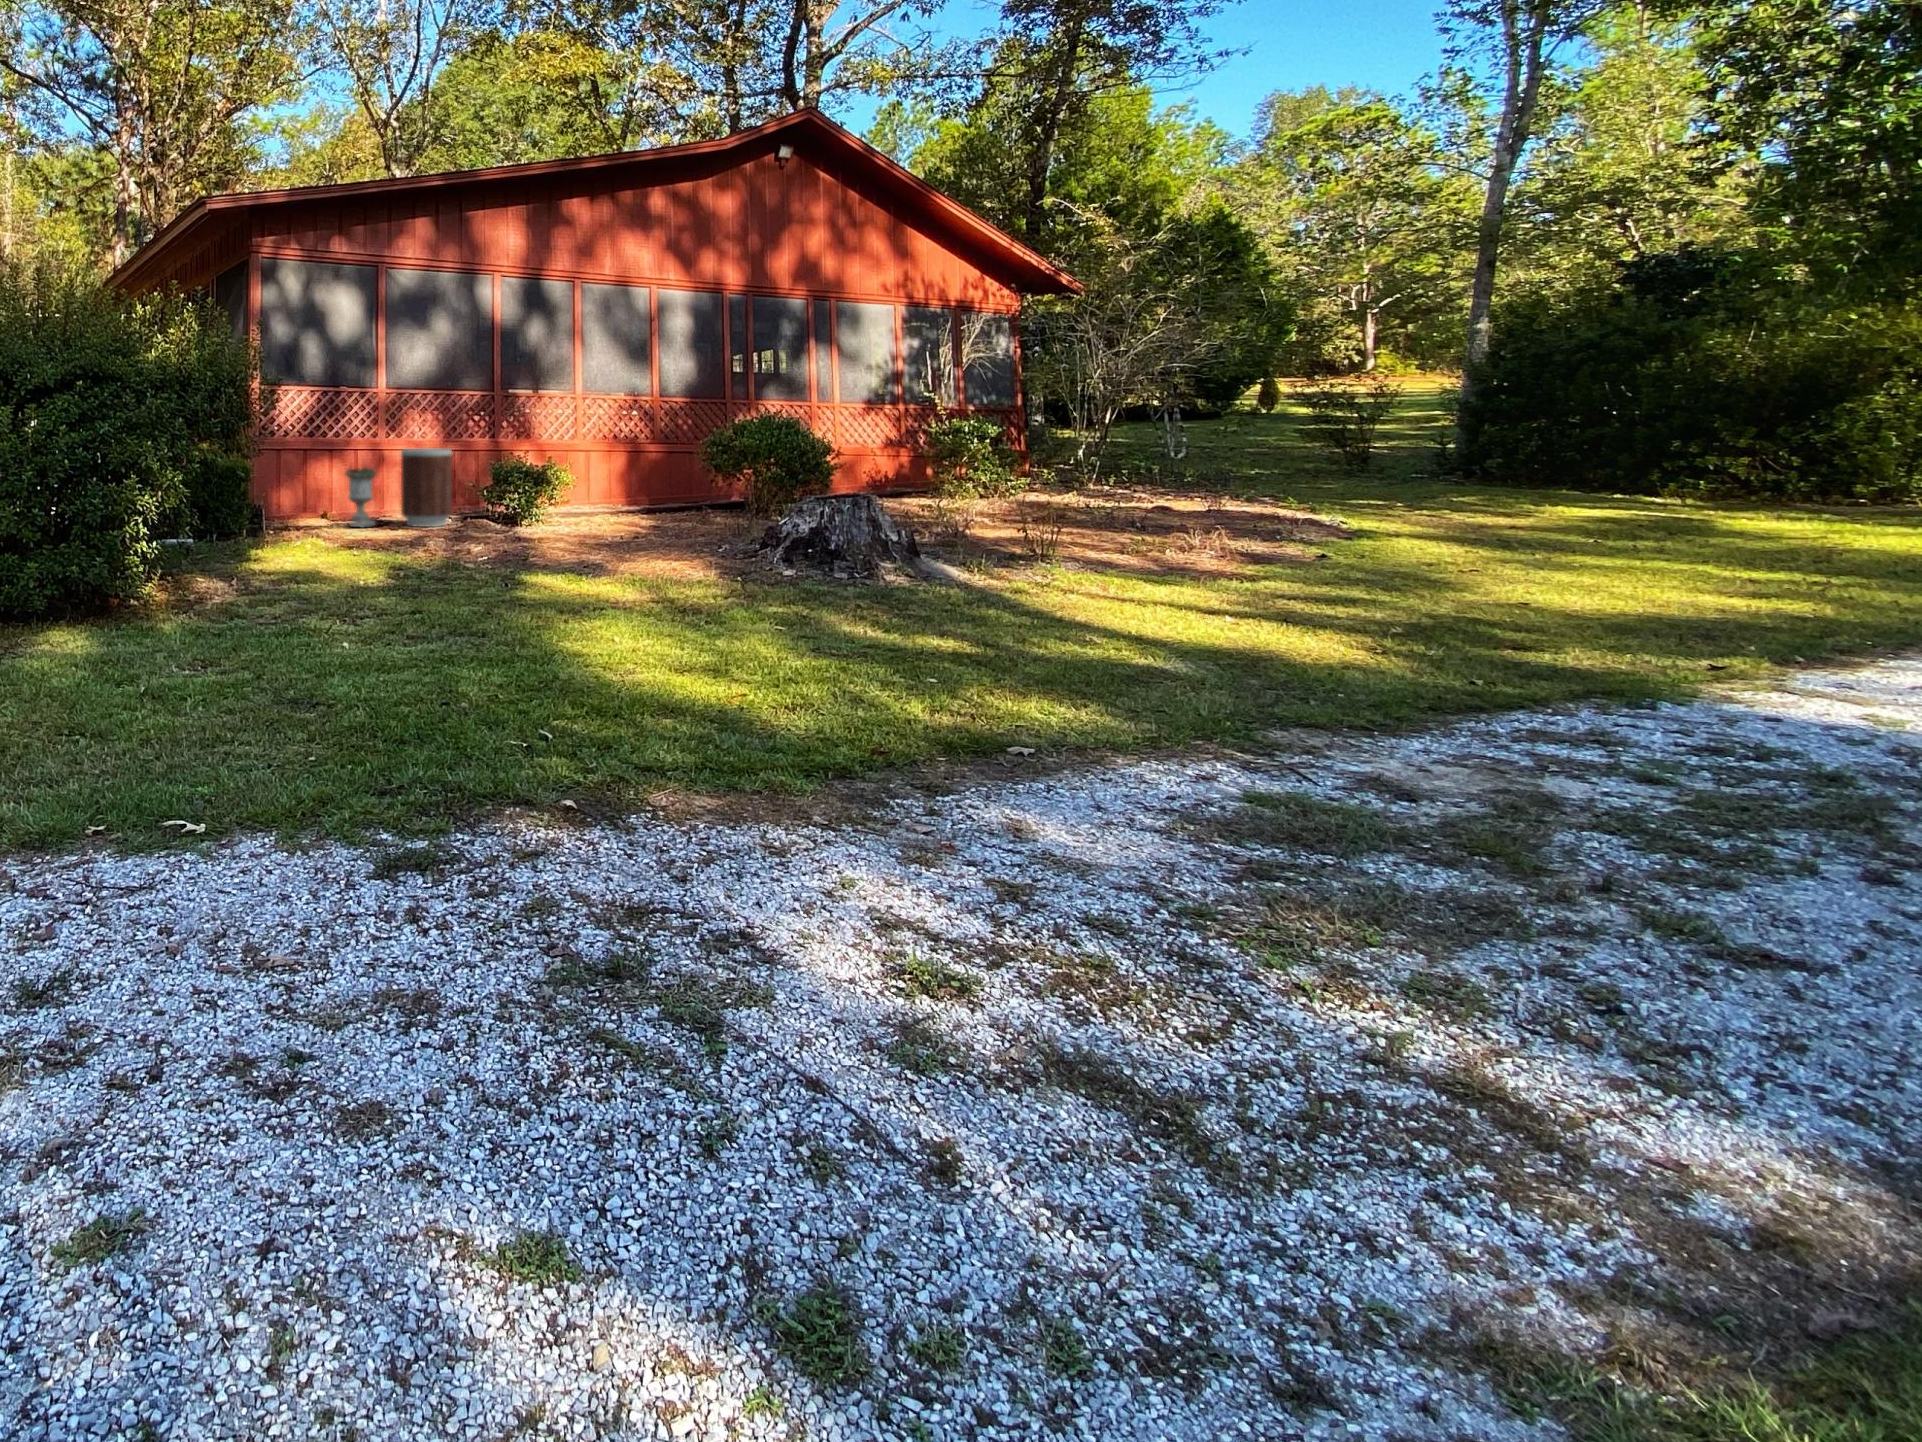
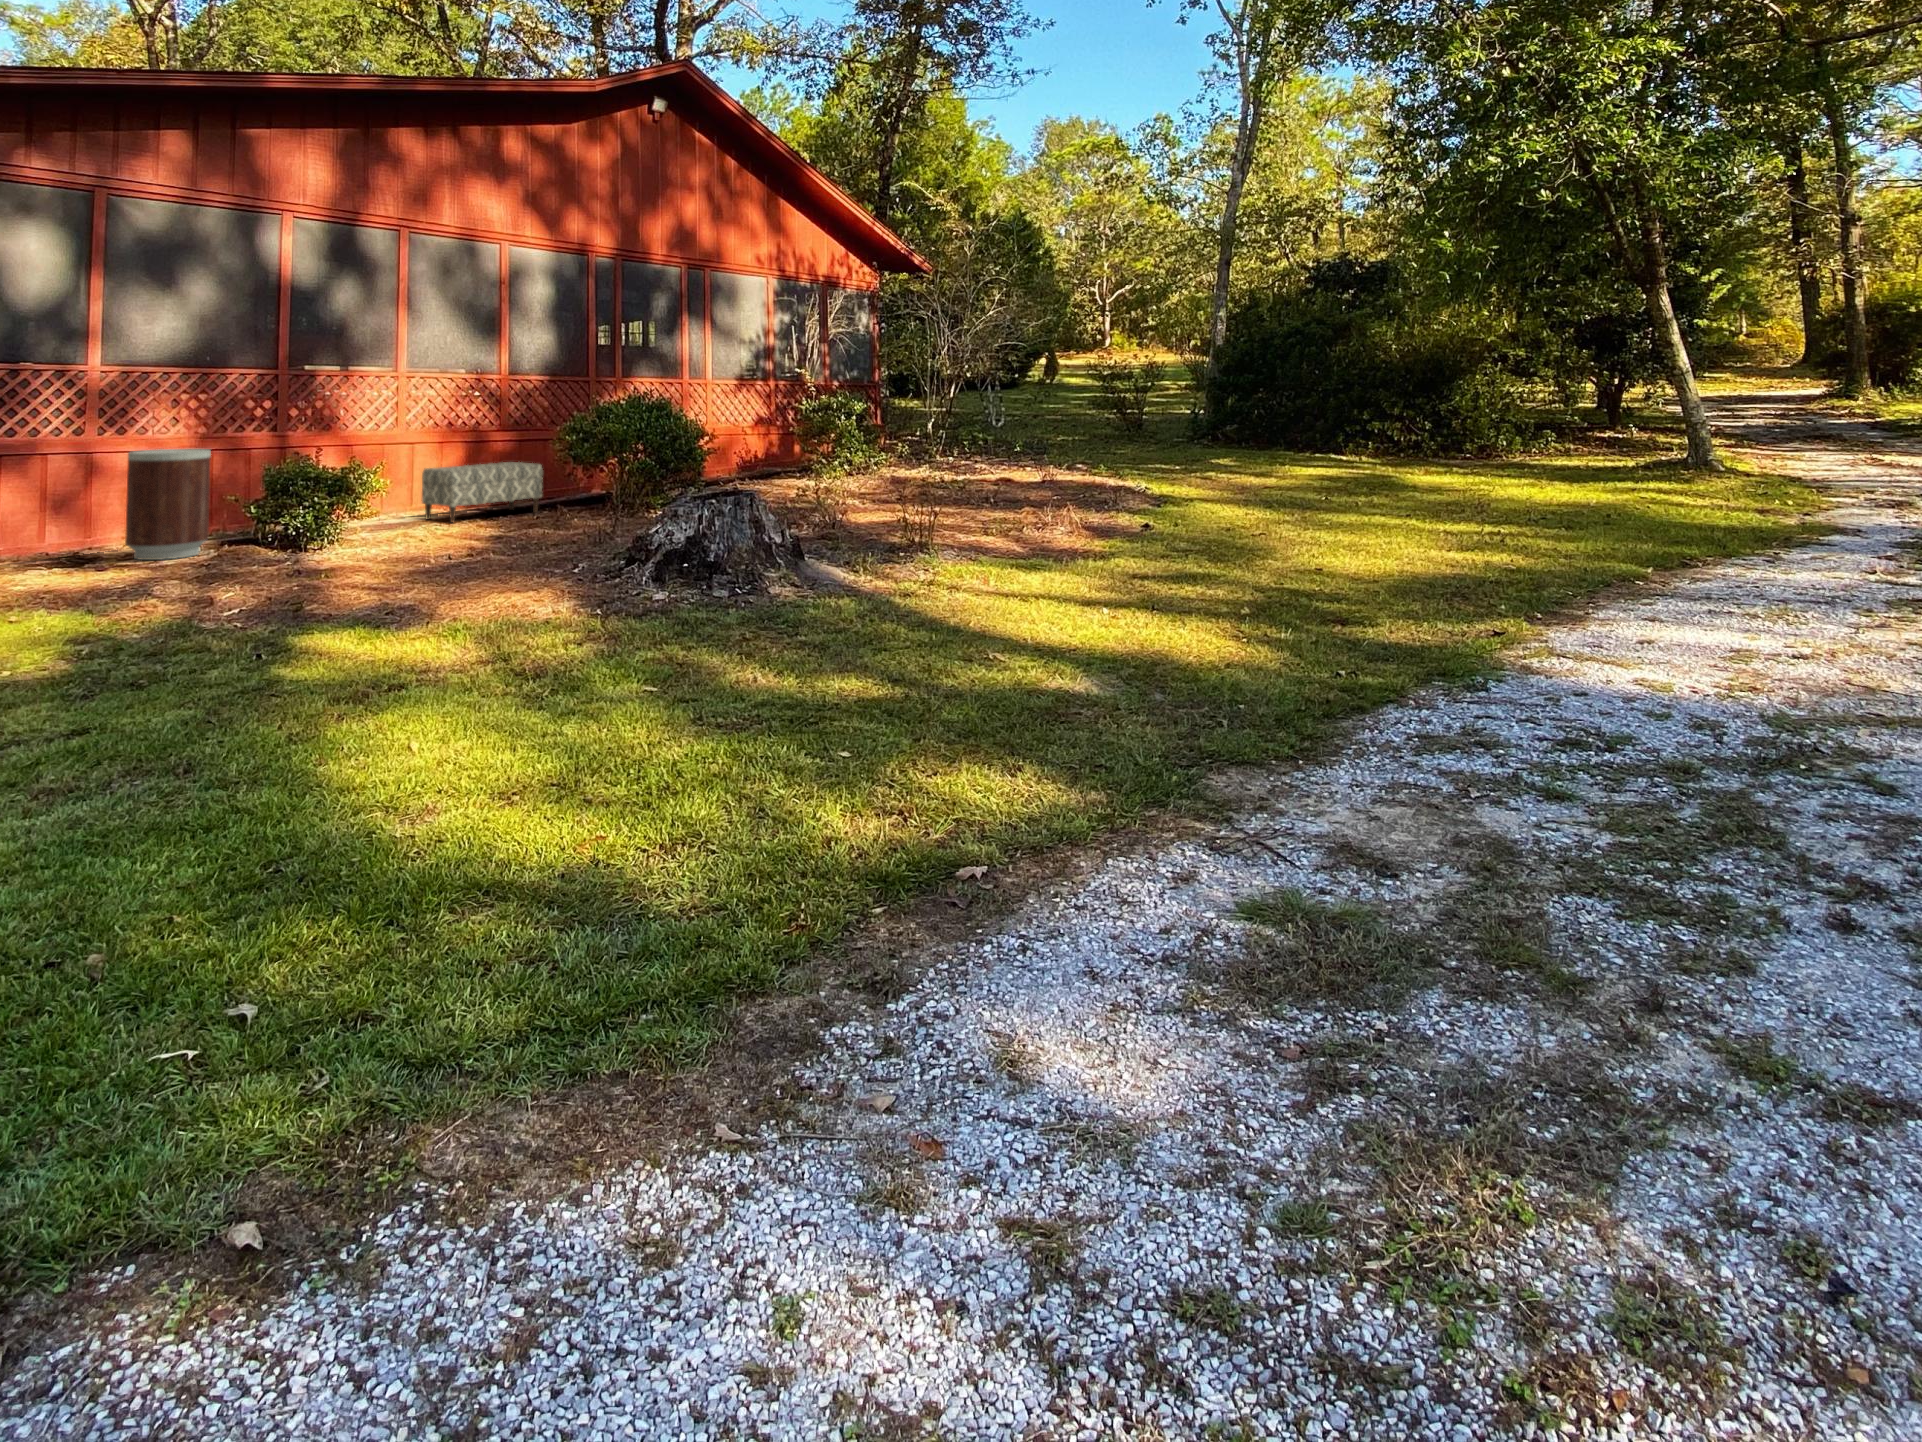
planter: present [346,467,376,527] -> none [26,479,88,569]
bench: none [595,469,690,516] -> present [422,462,543,523]

